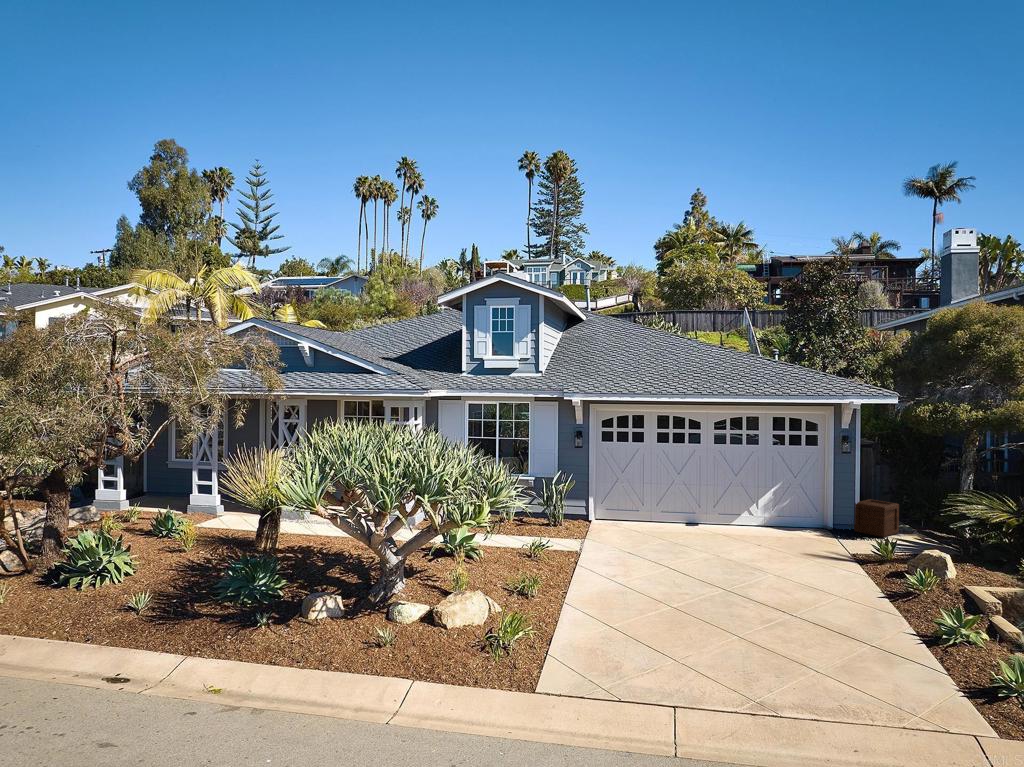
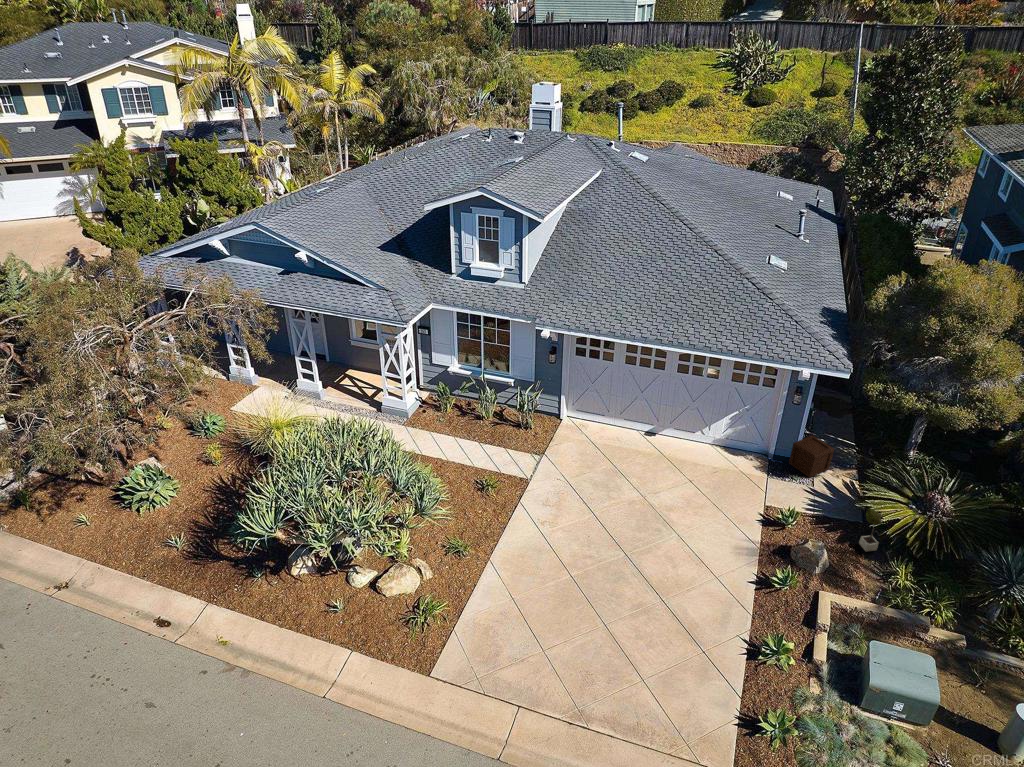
potted tree: none [973,518,999,572] -> present [859,509,882,552]

